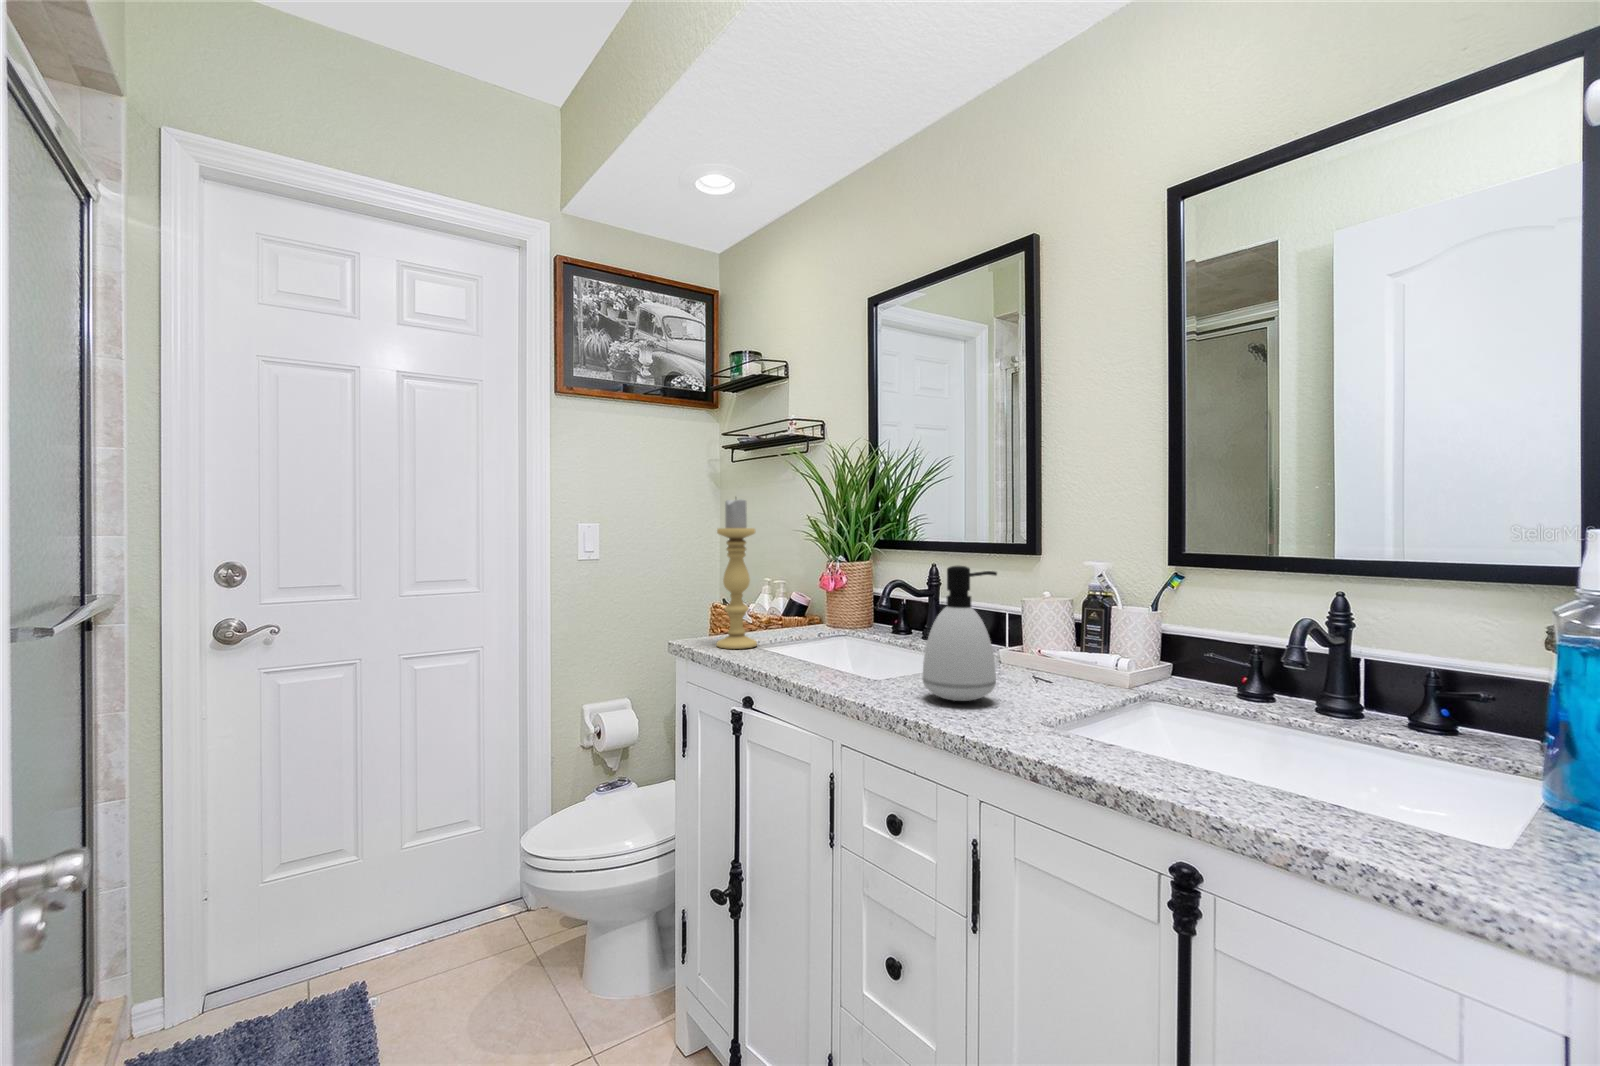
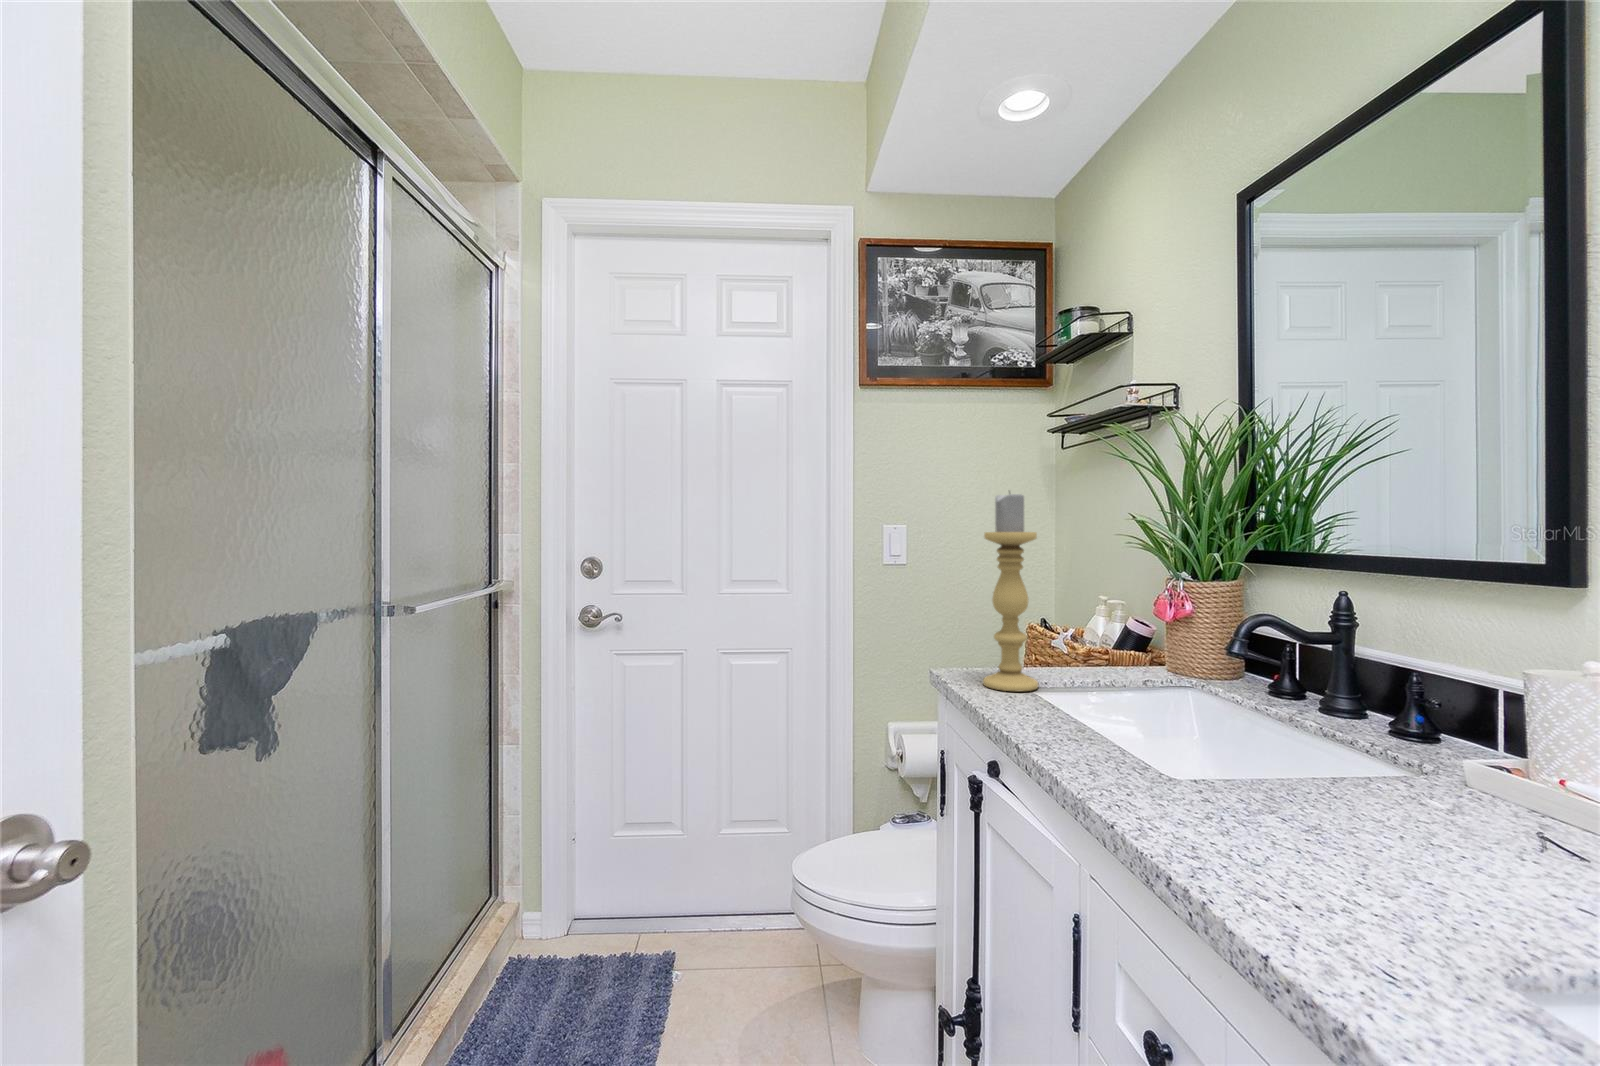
soap dispenser: present [923,566,997,701] -> none [1240,613,1421,884]

